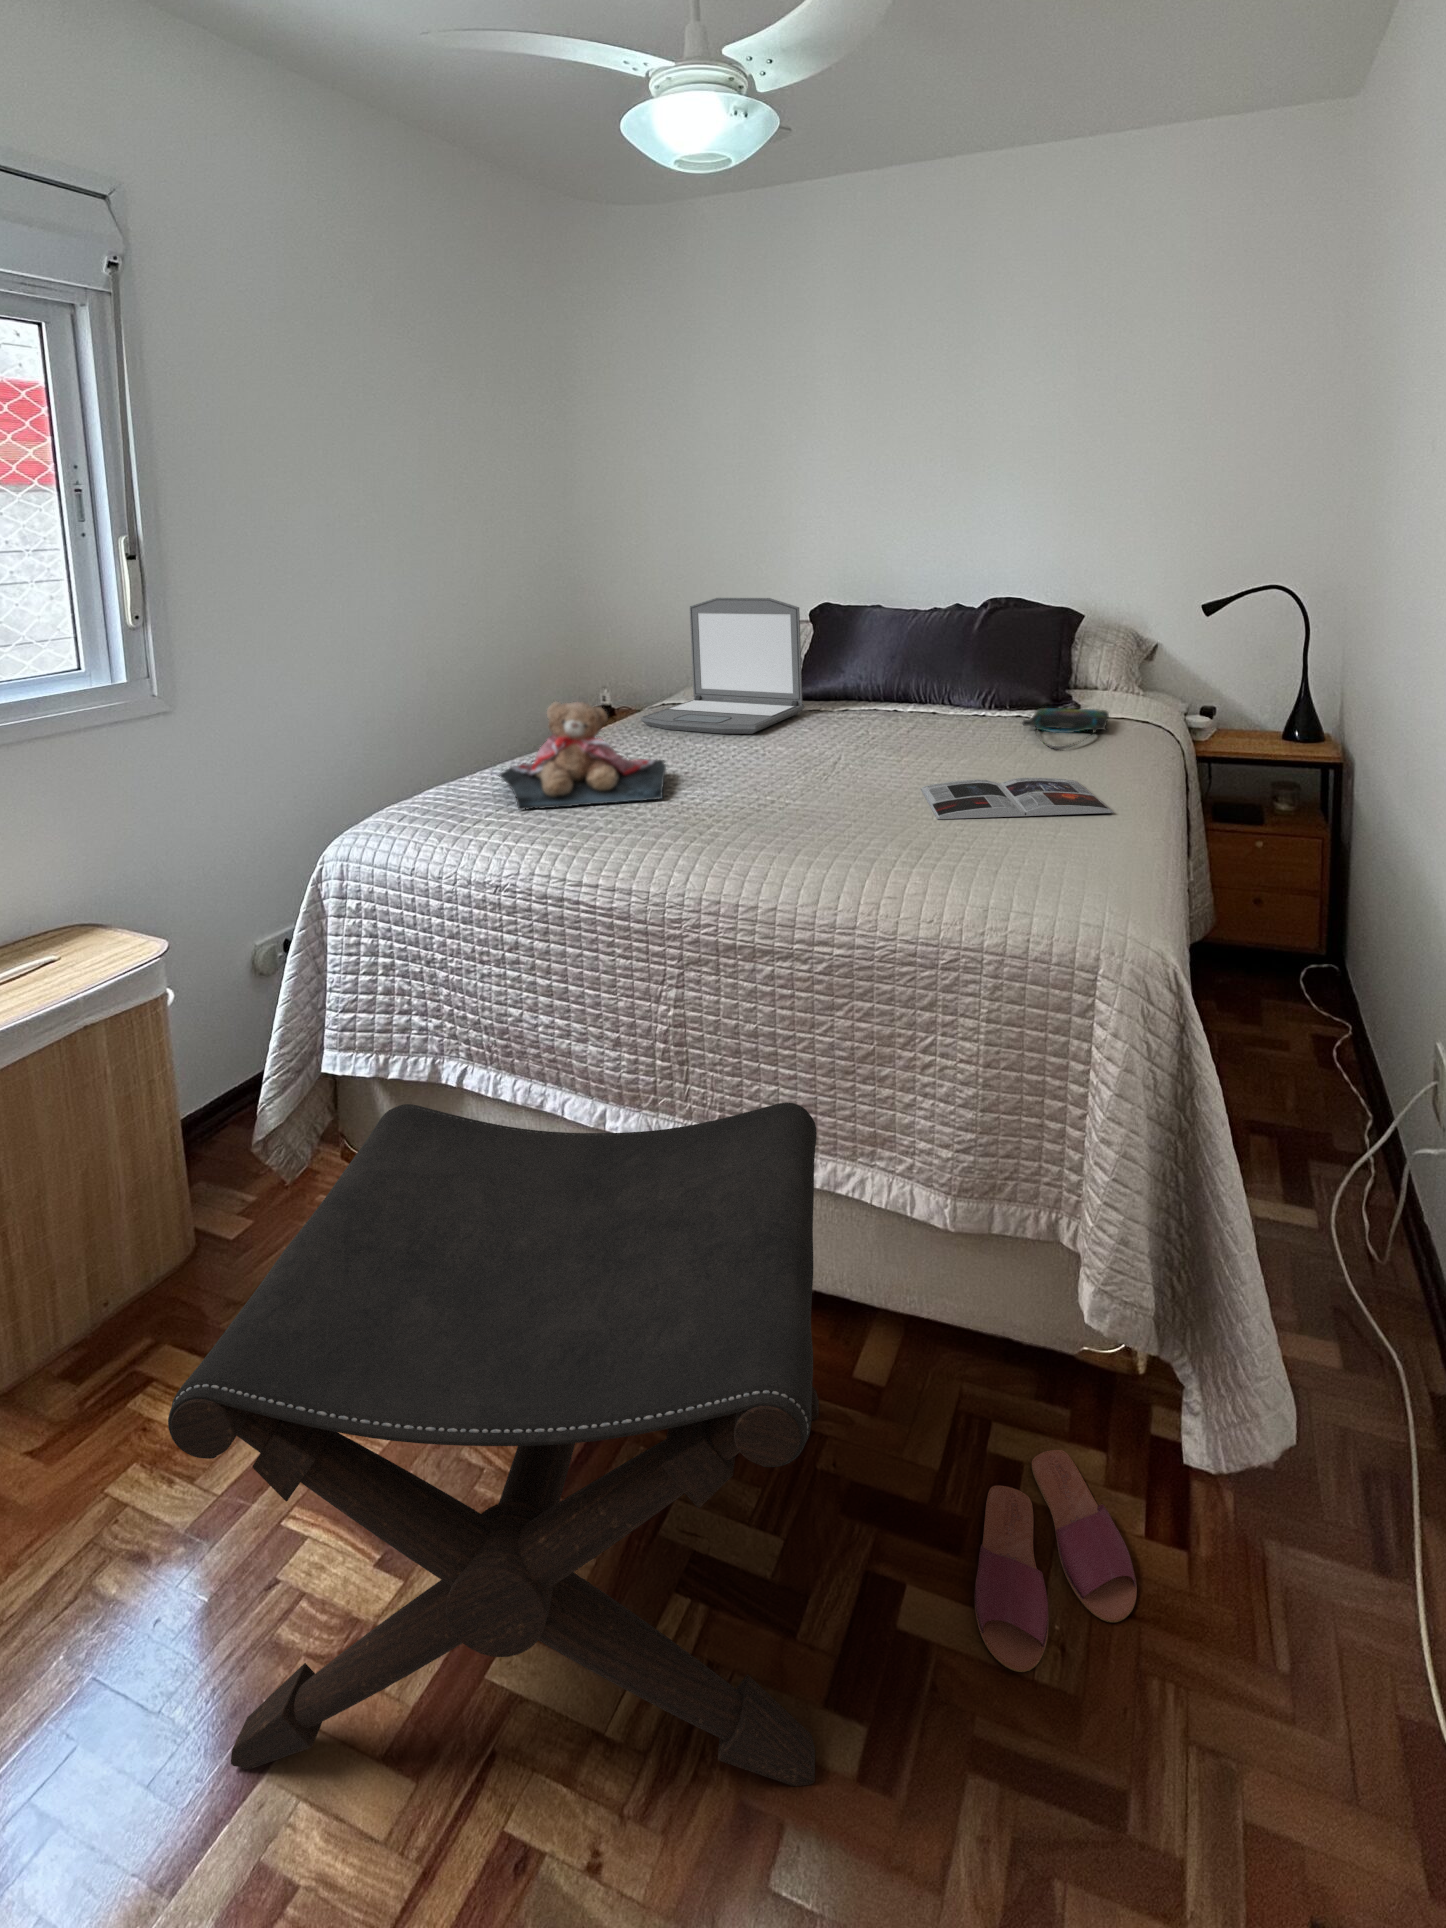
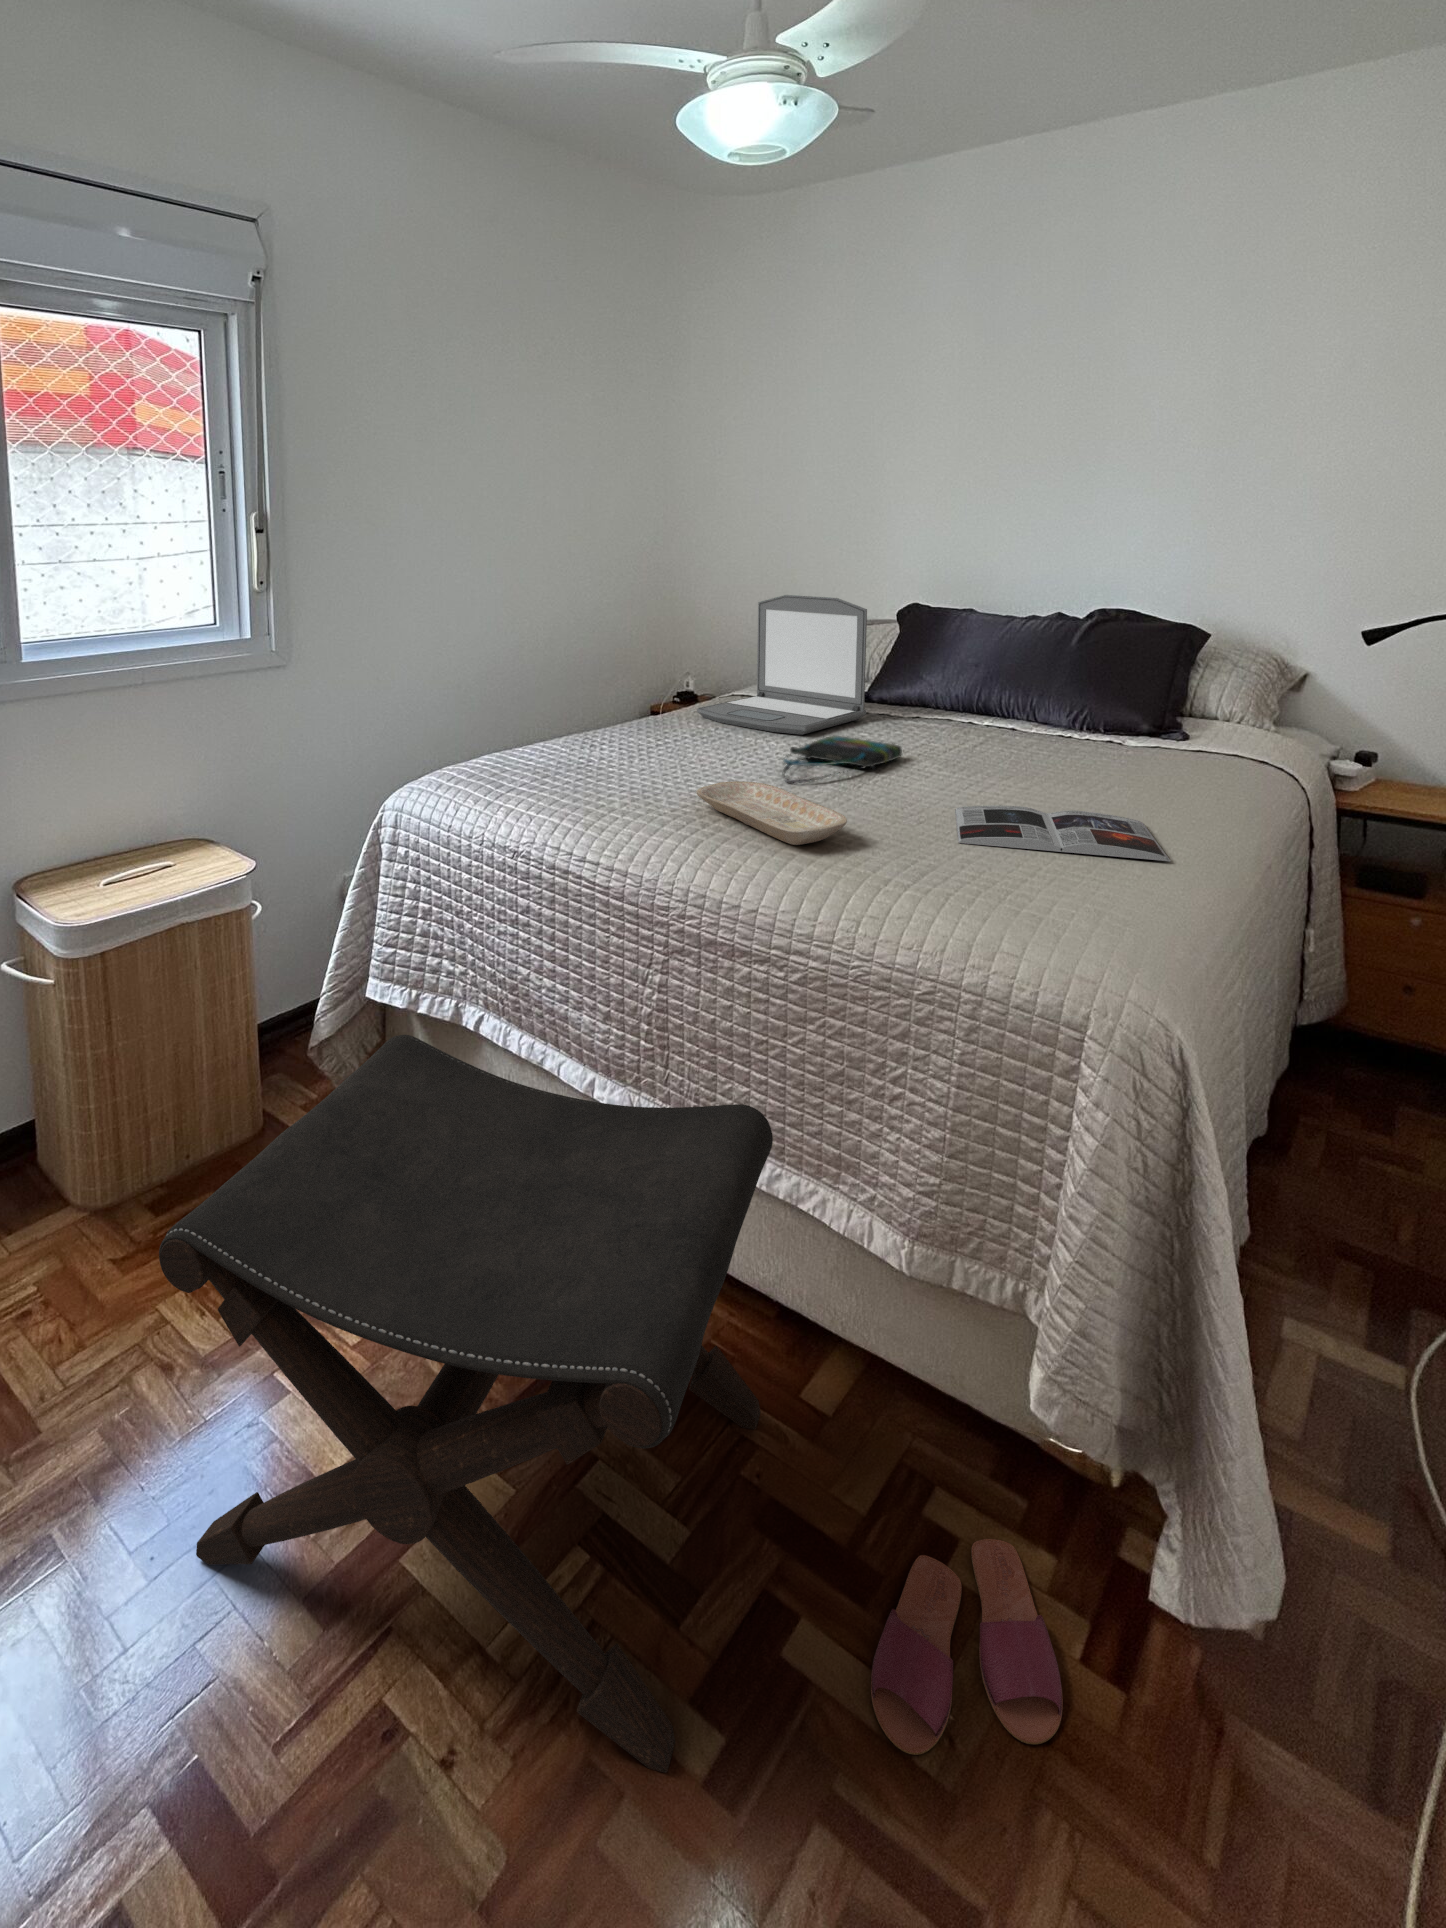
teddy bear: present [499,701,666,810] -> none [541,683,699,789]
tote bag: present [1023,708,1109,750] -> present [783,736,902,784]
tray: none [682,784,840,840] -> present [696,781,847,845]

